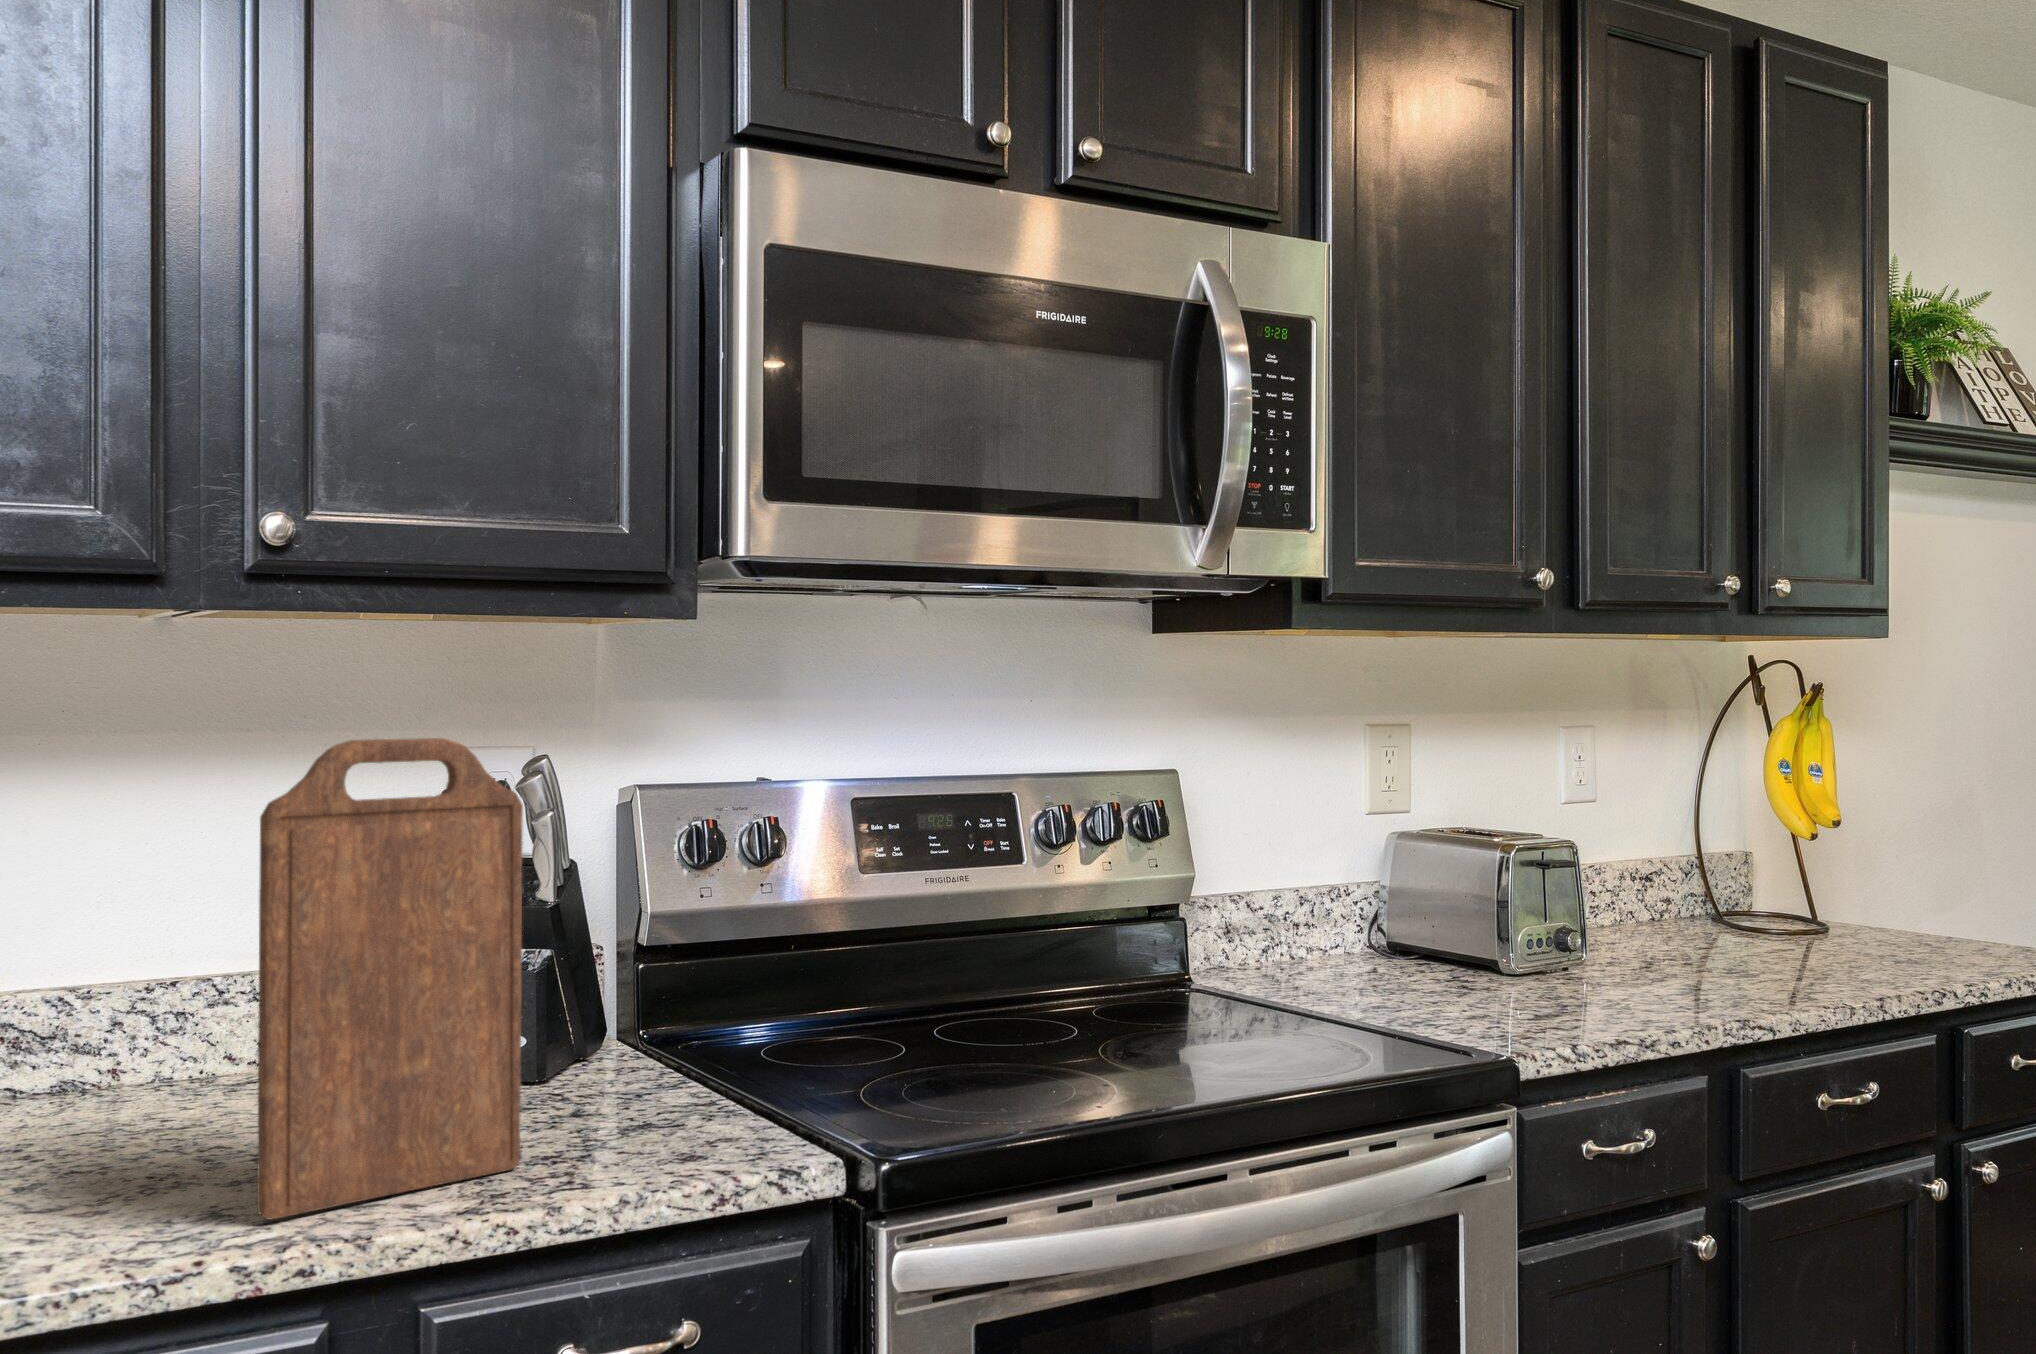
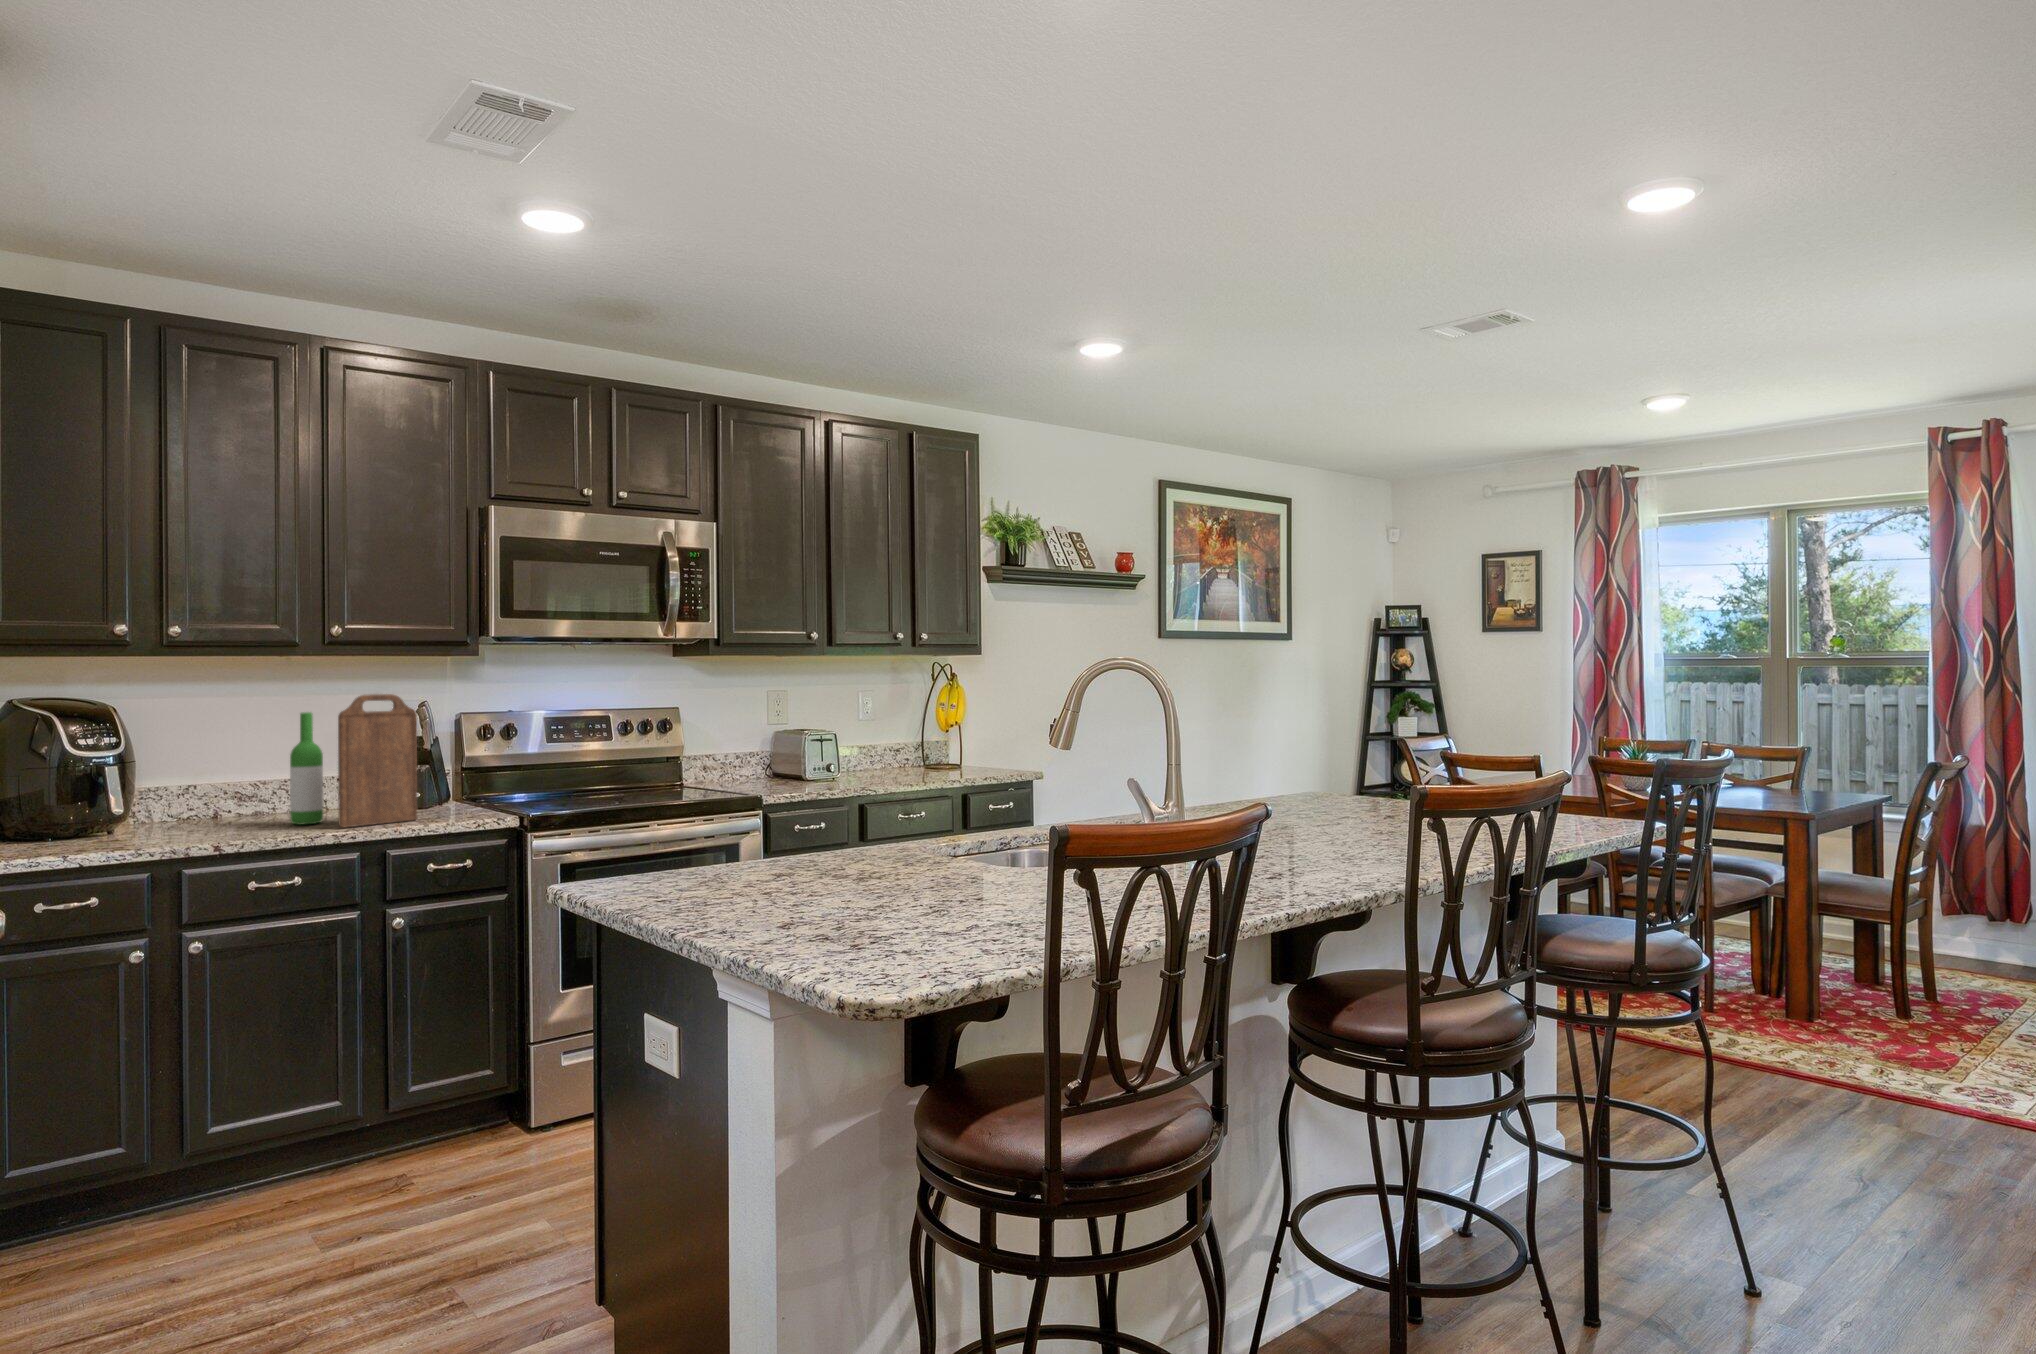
wine bottle: none [115,795,223,1184] -> present [290,712,323,824]

